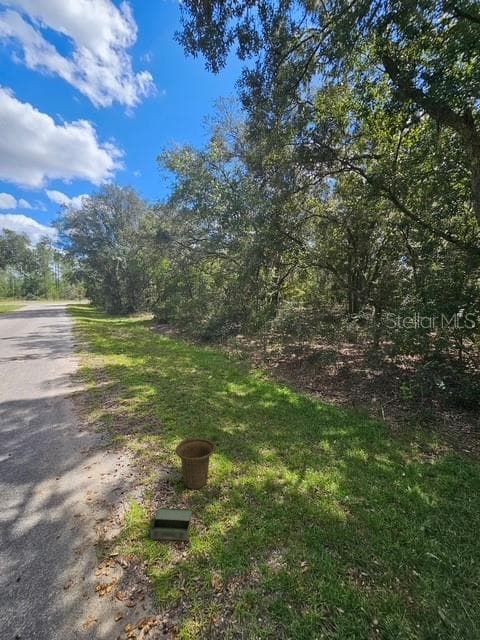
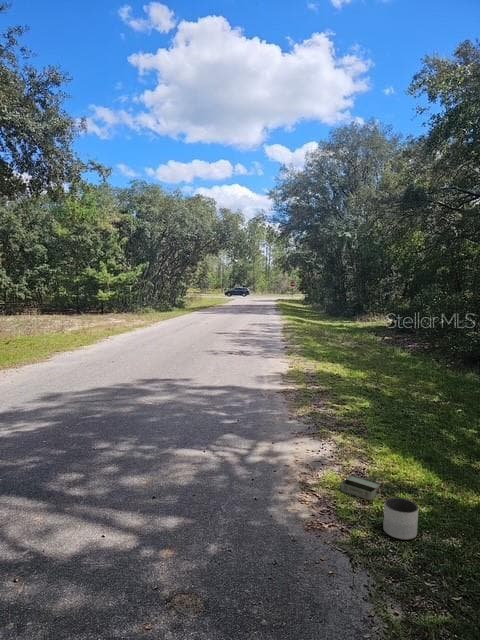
basket: present [176,438,215,489] -> none [374,433,414,480]
planter: none [214,544,253,612] -> present [383,498,418,540]

